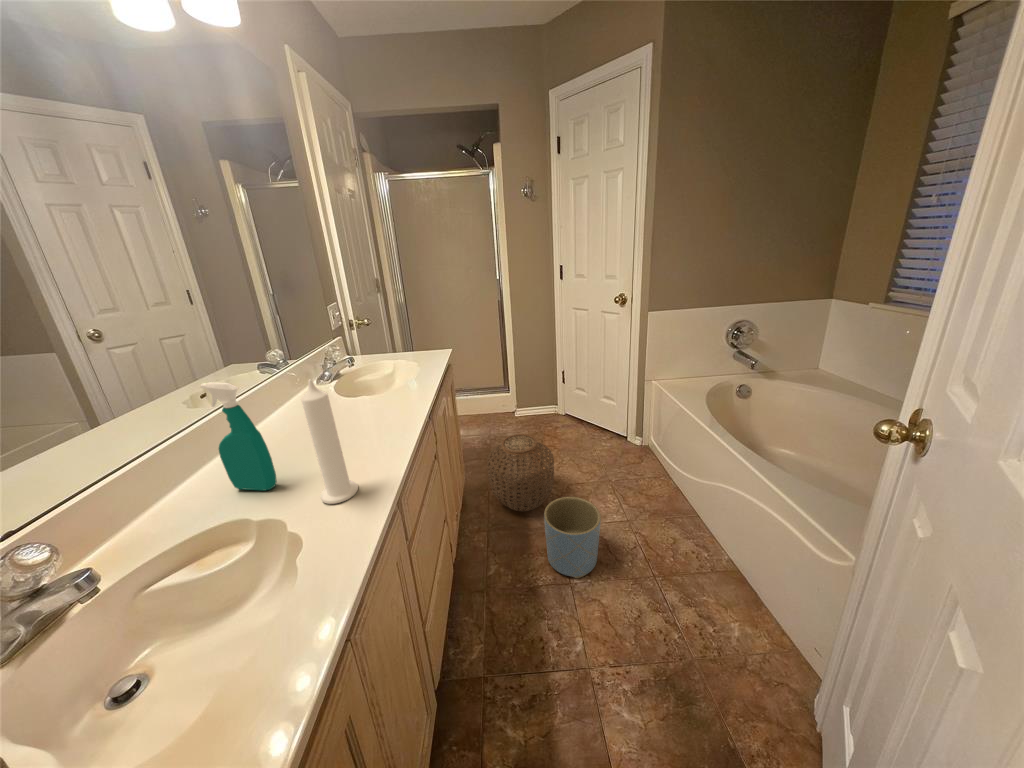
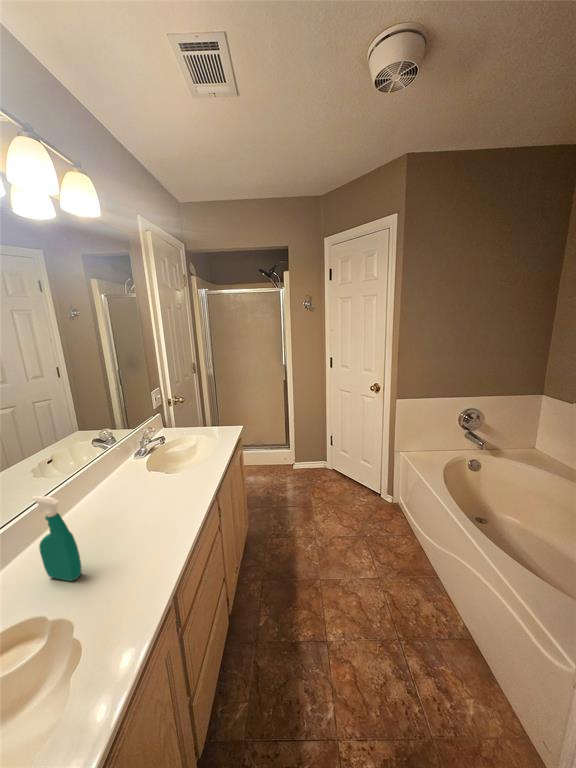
candle: present [301,379,358,504] -> none [102,504,143,603]
woven basket: present [487,434,554,511] -> none [264,496,319,564]
planter: present [544,497,601,578] -> none [306,559,353,637]

